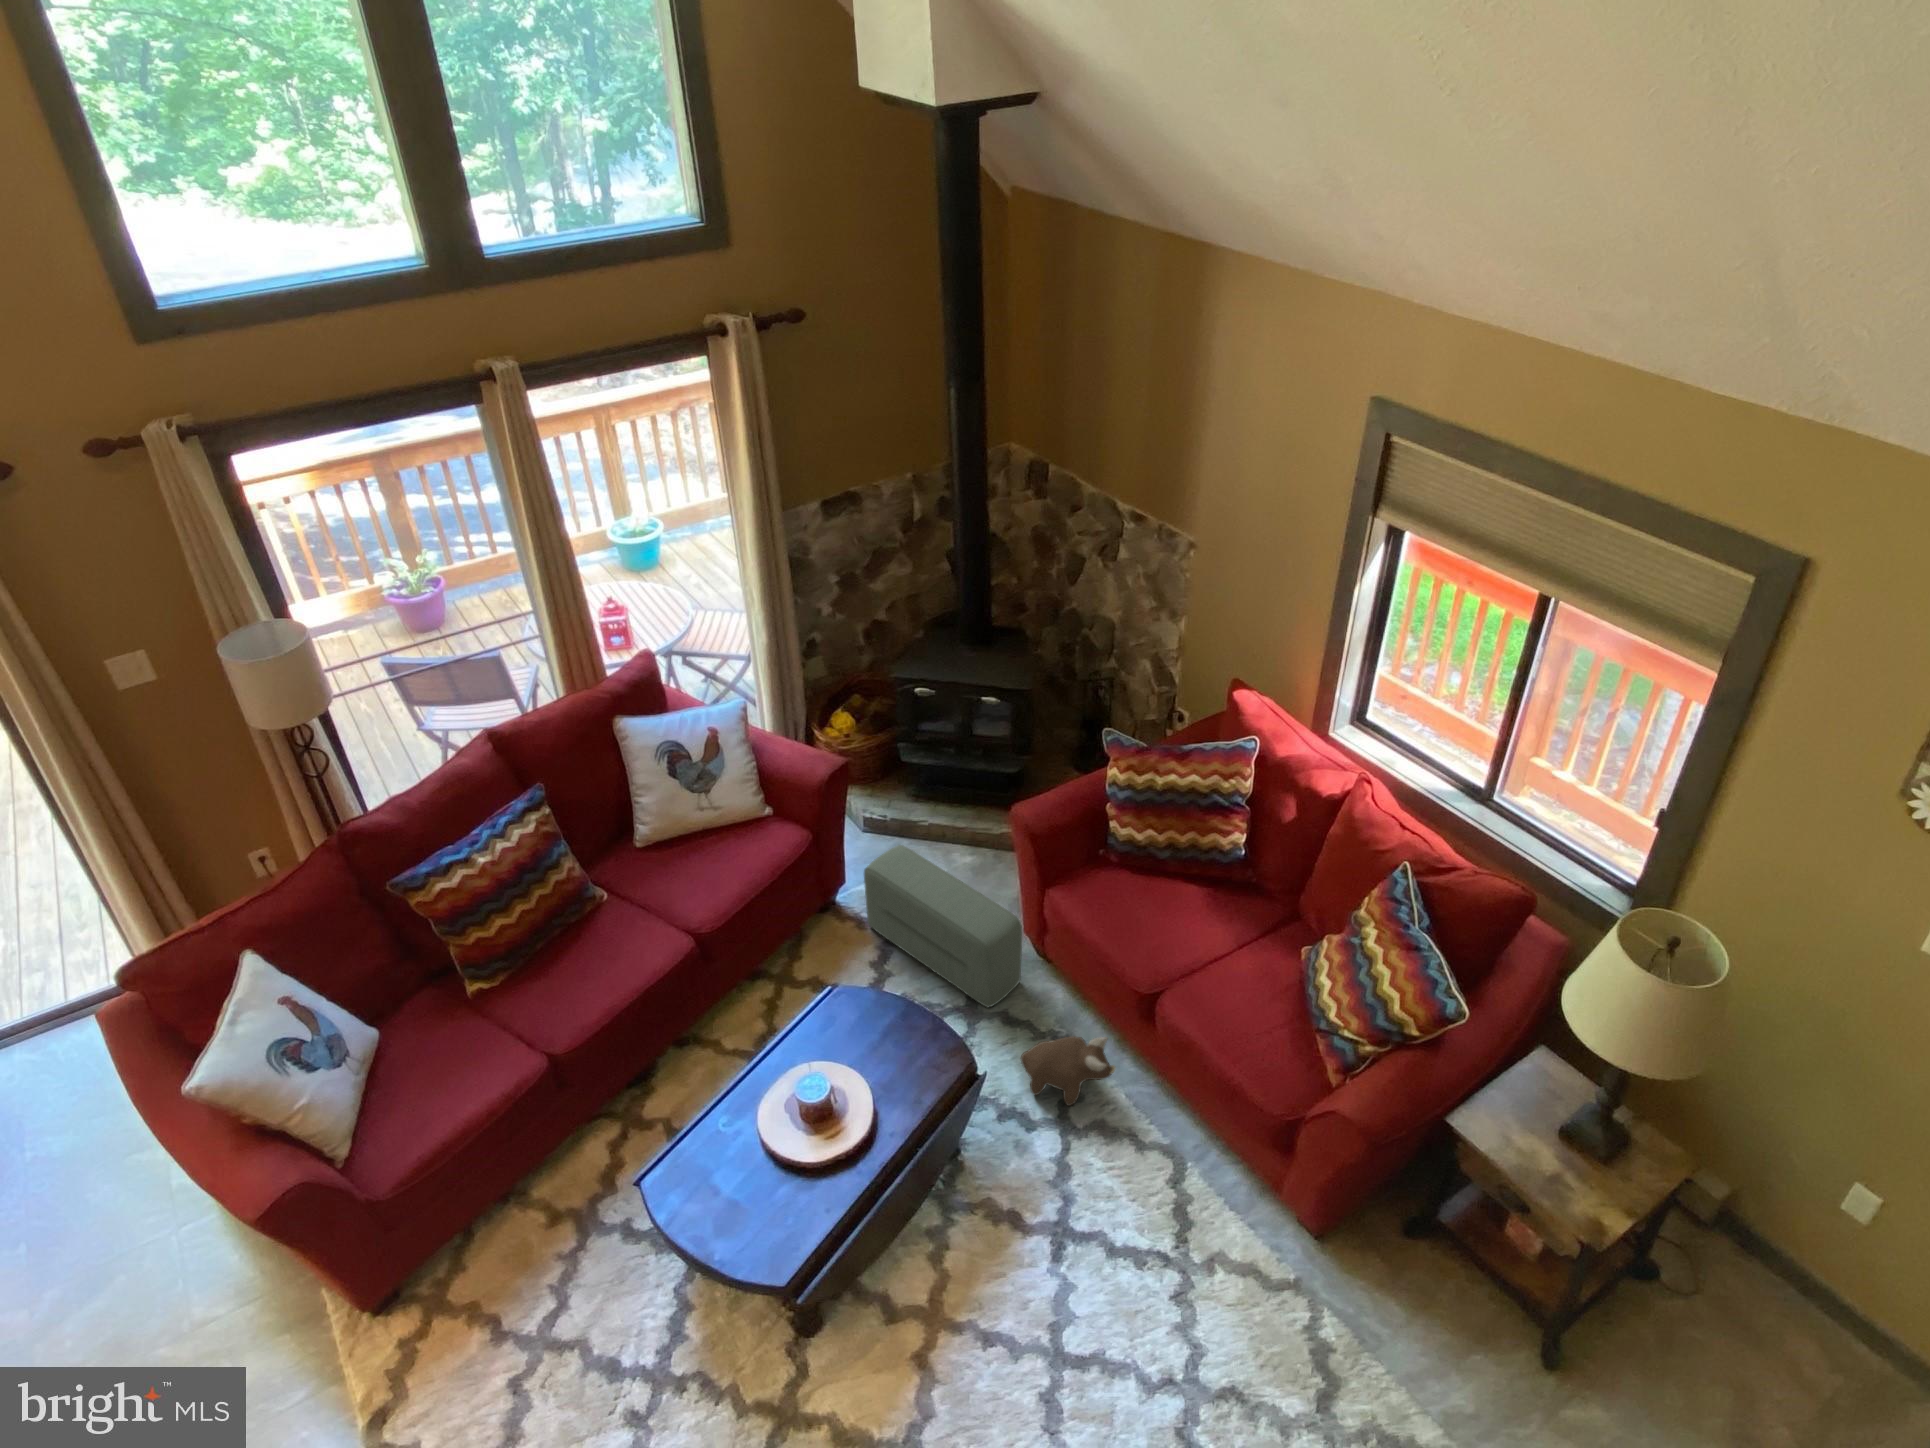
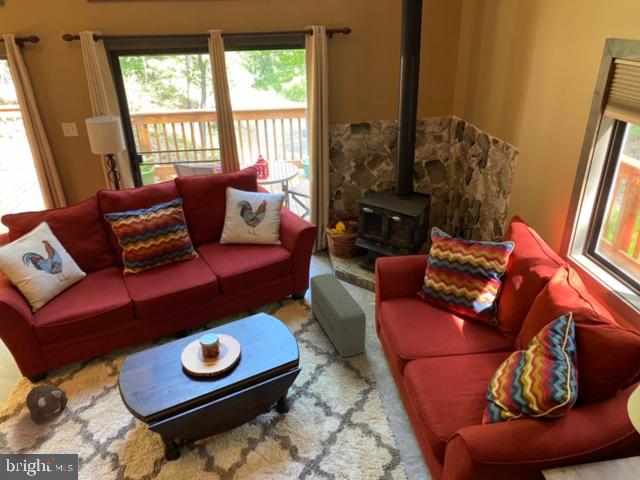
plush toy: present [1021,1036,1115,1106] -> present [26,385,67,423]

